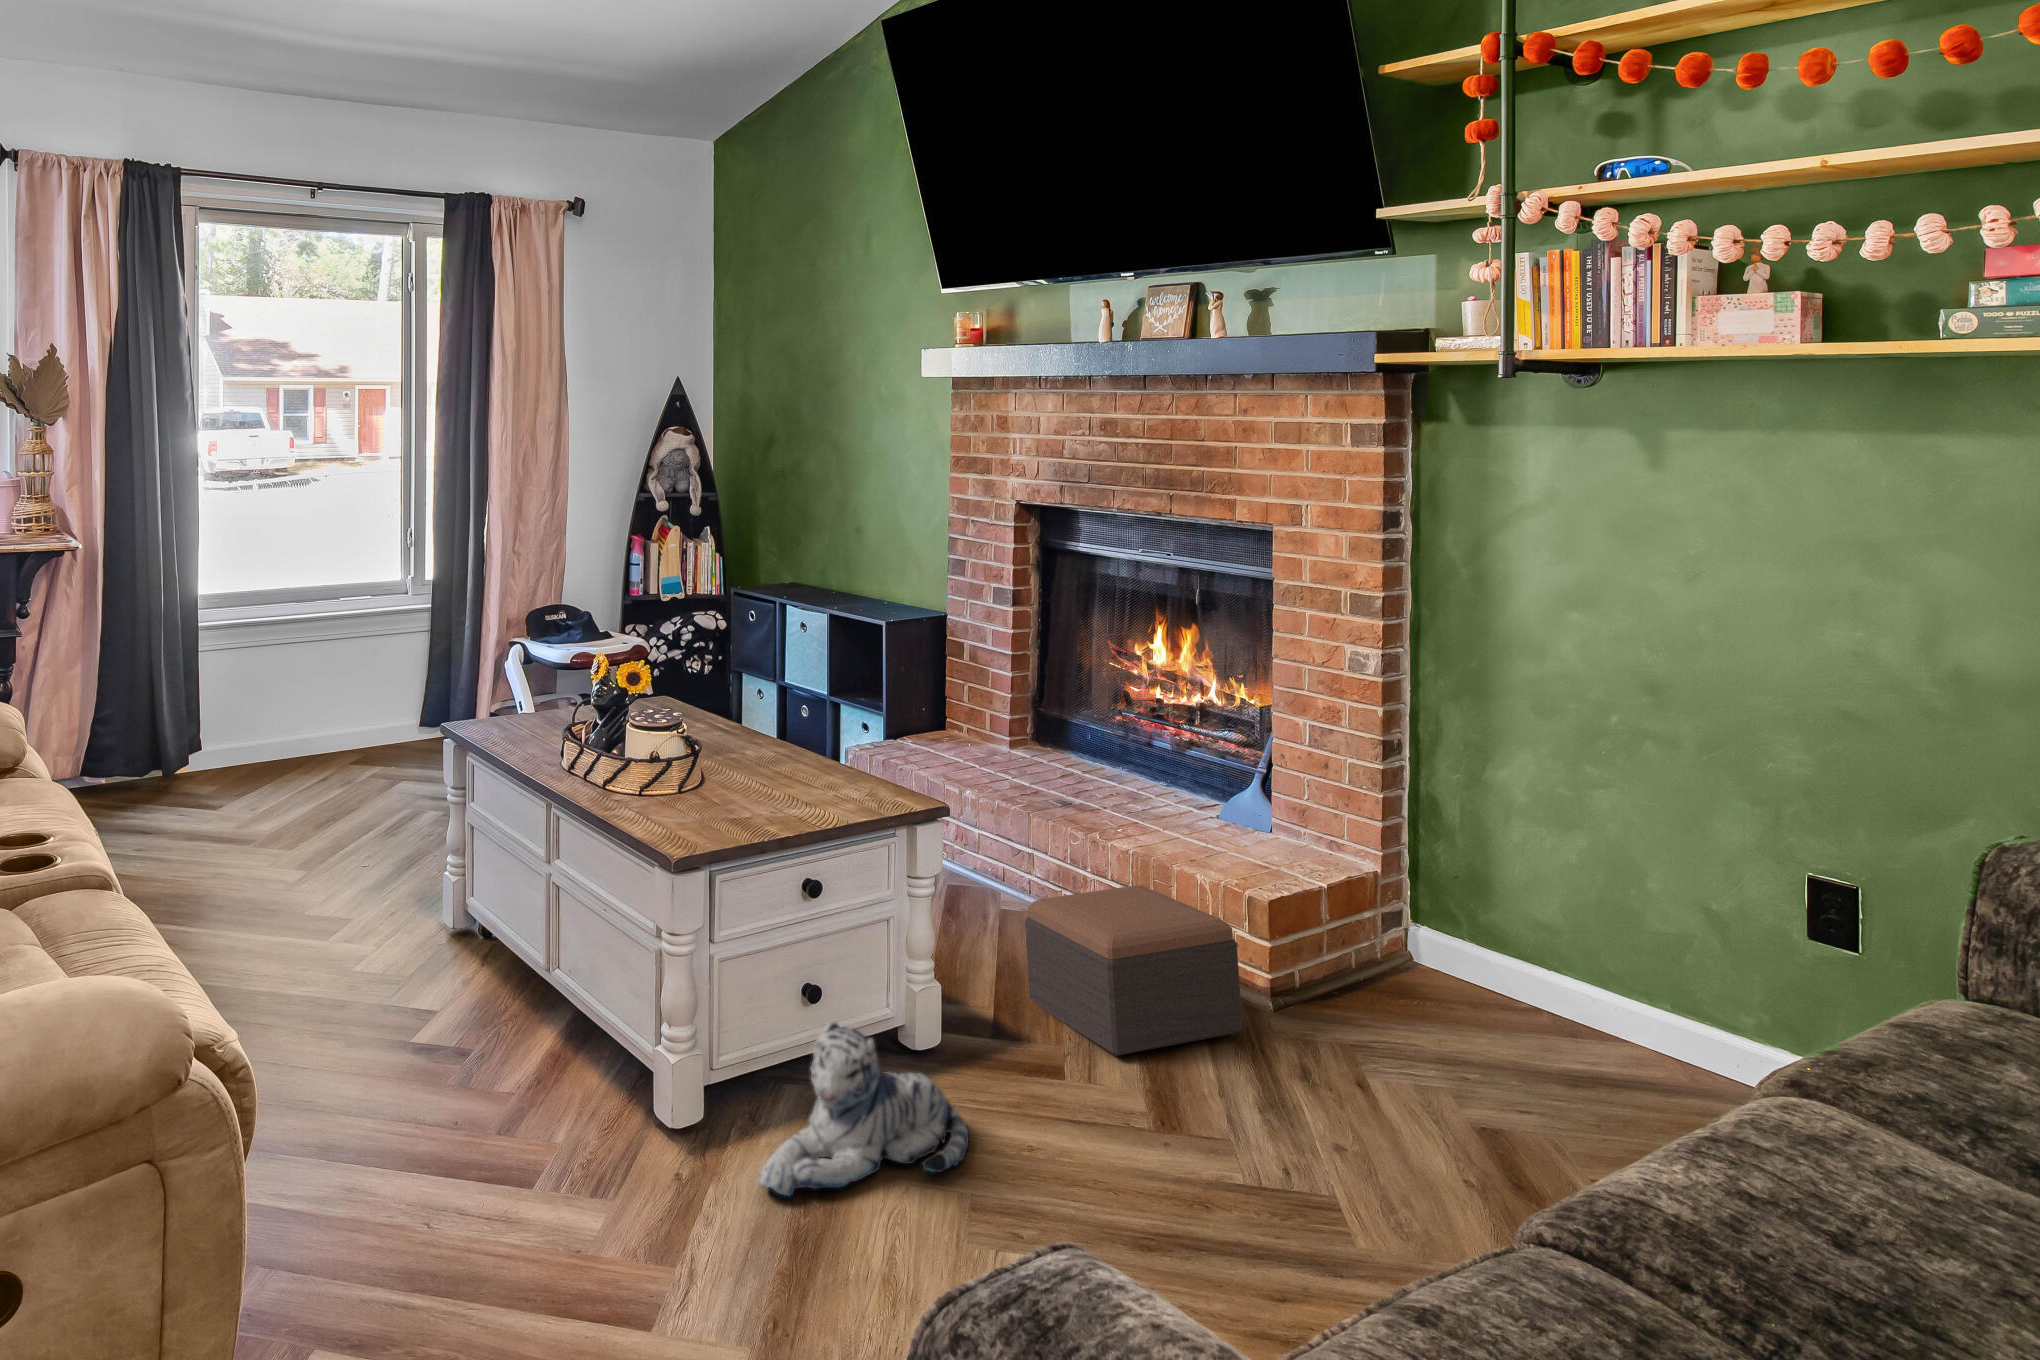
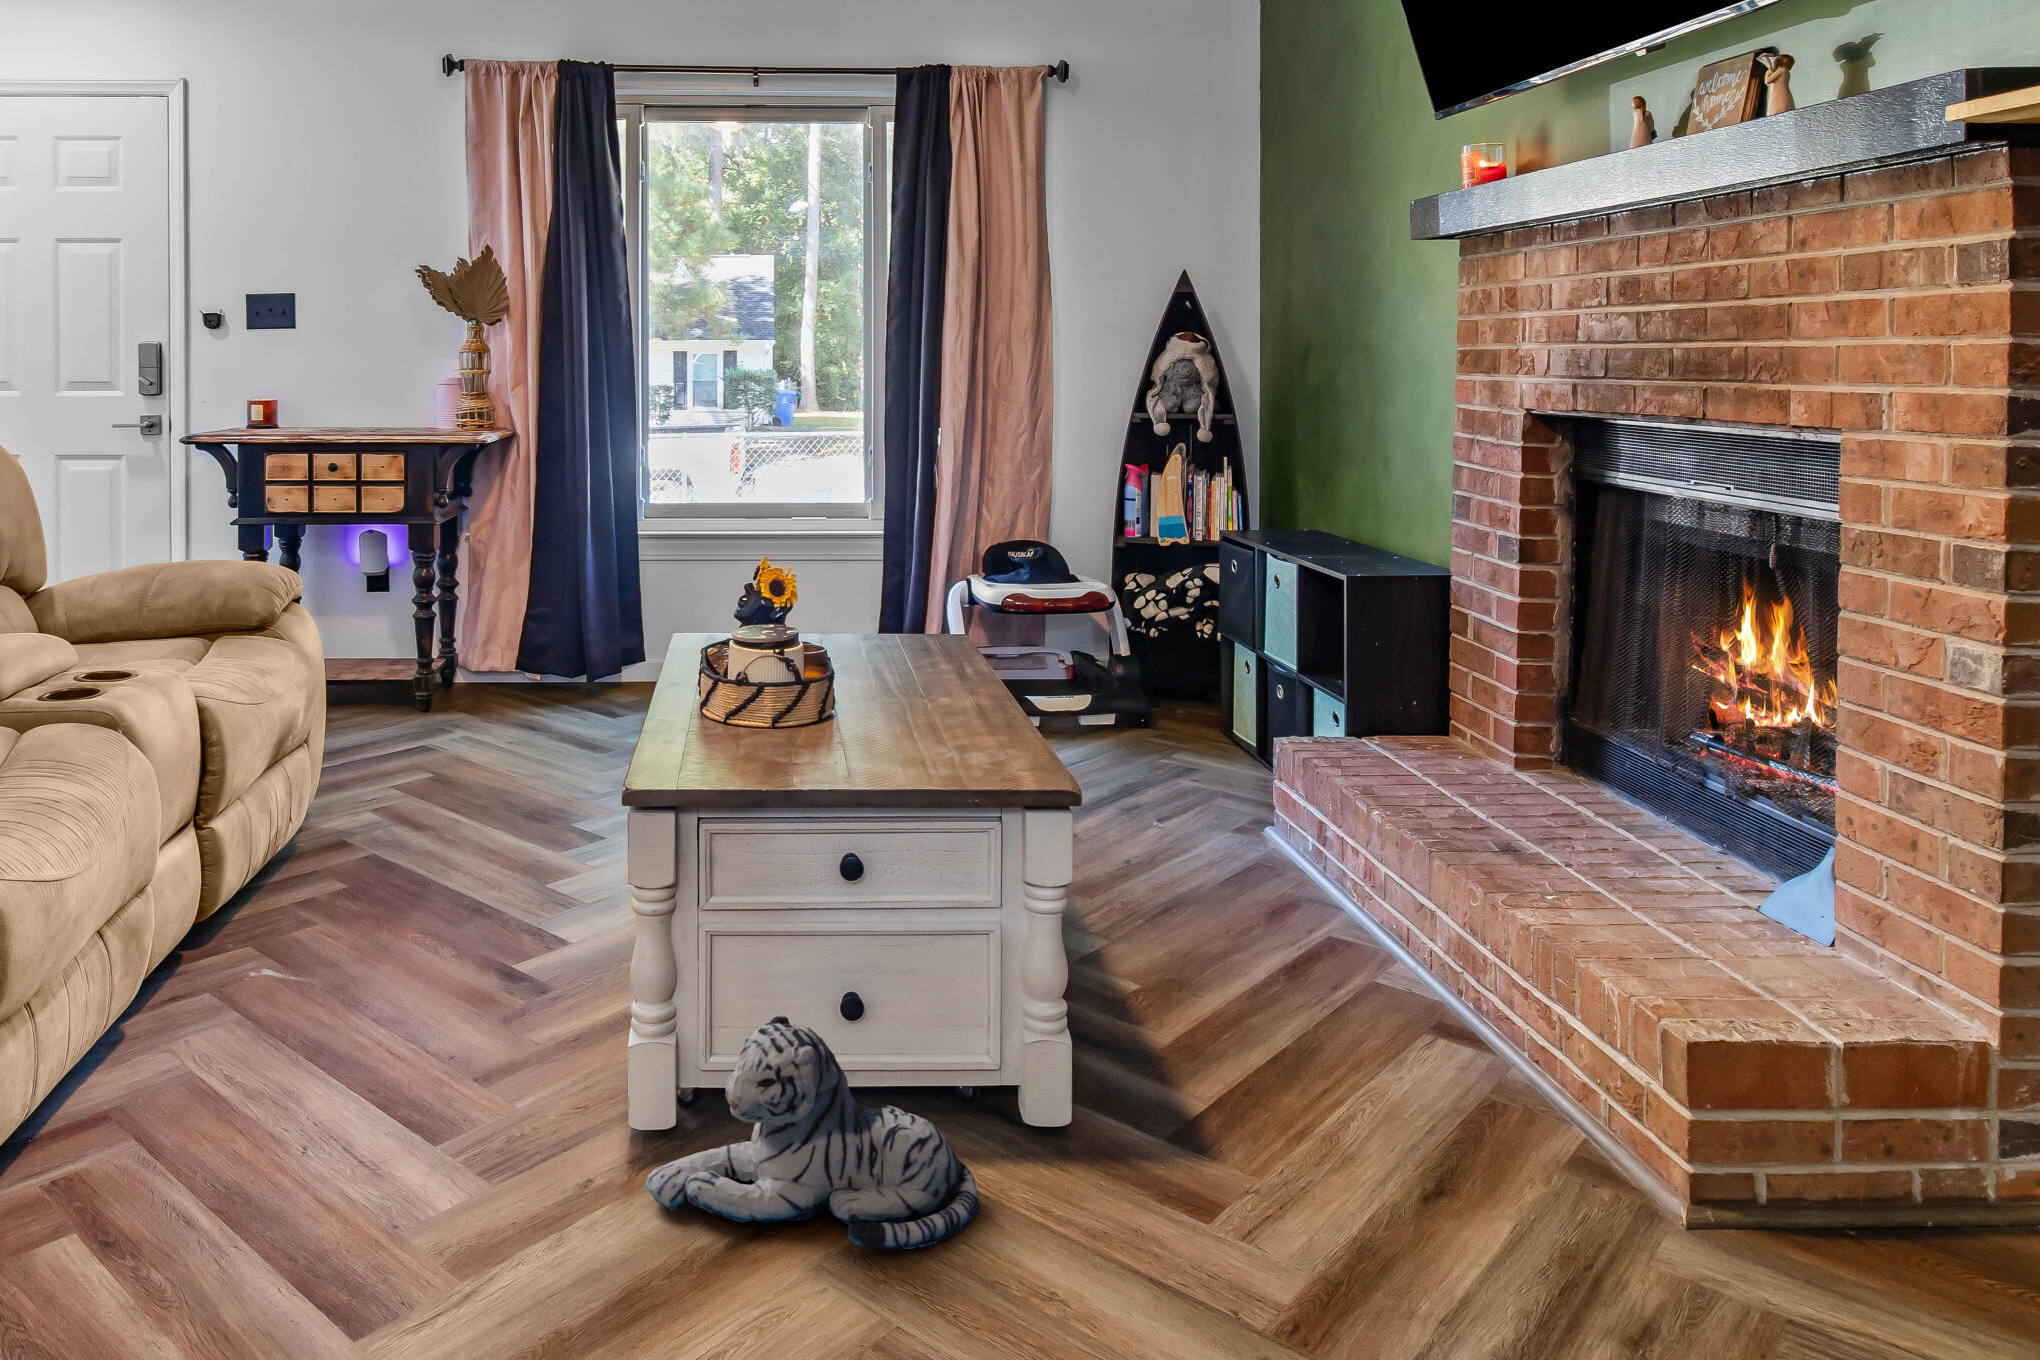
footstool: present [1025,885,1243,1056] -> none [1269,951,1571,1229]

